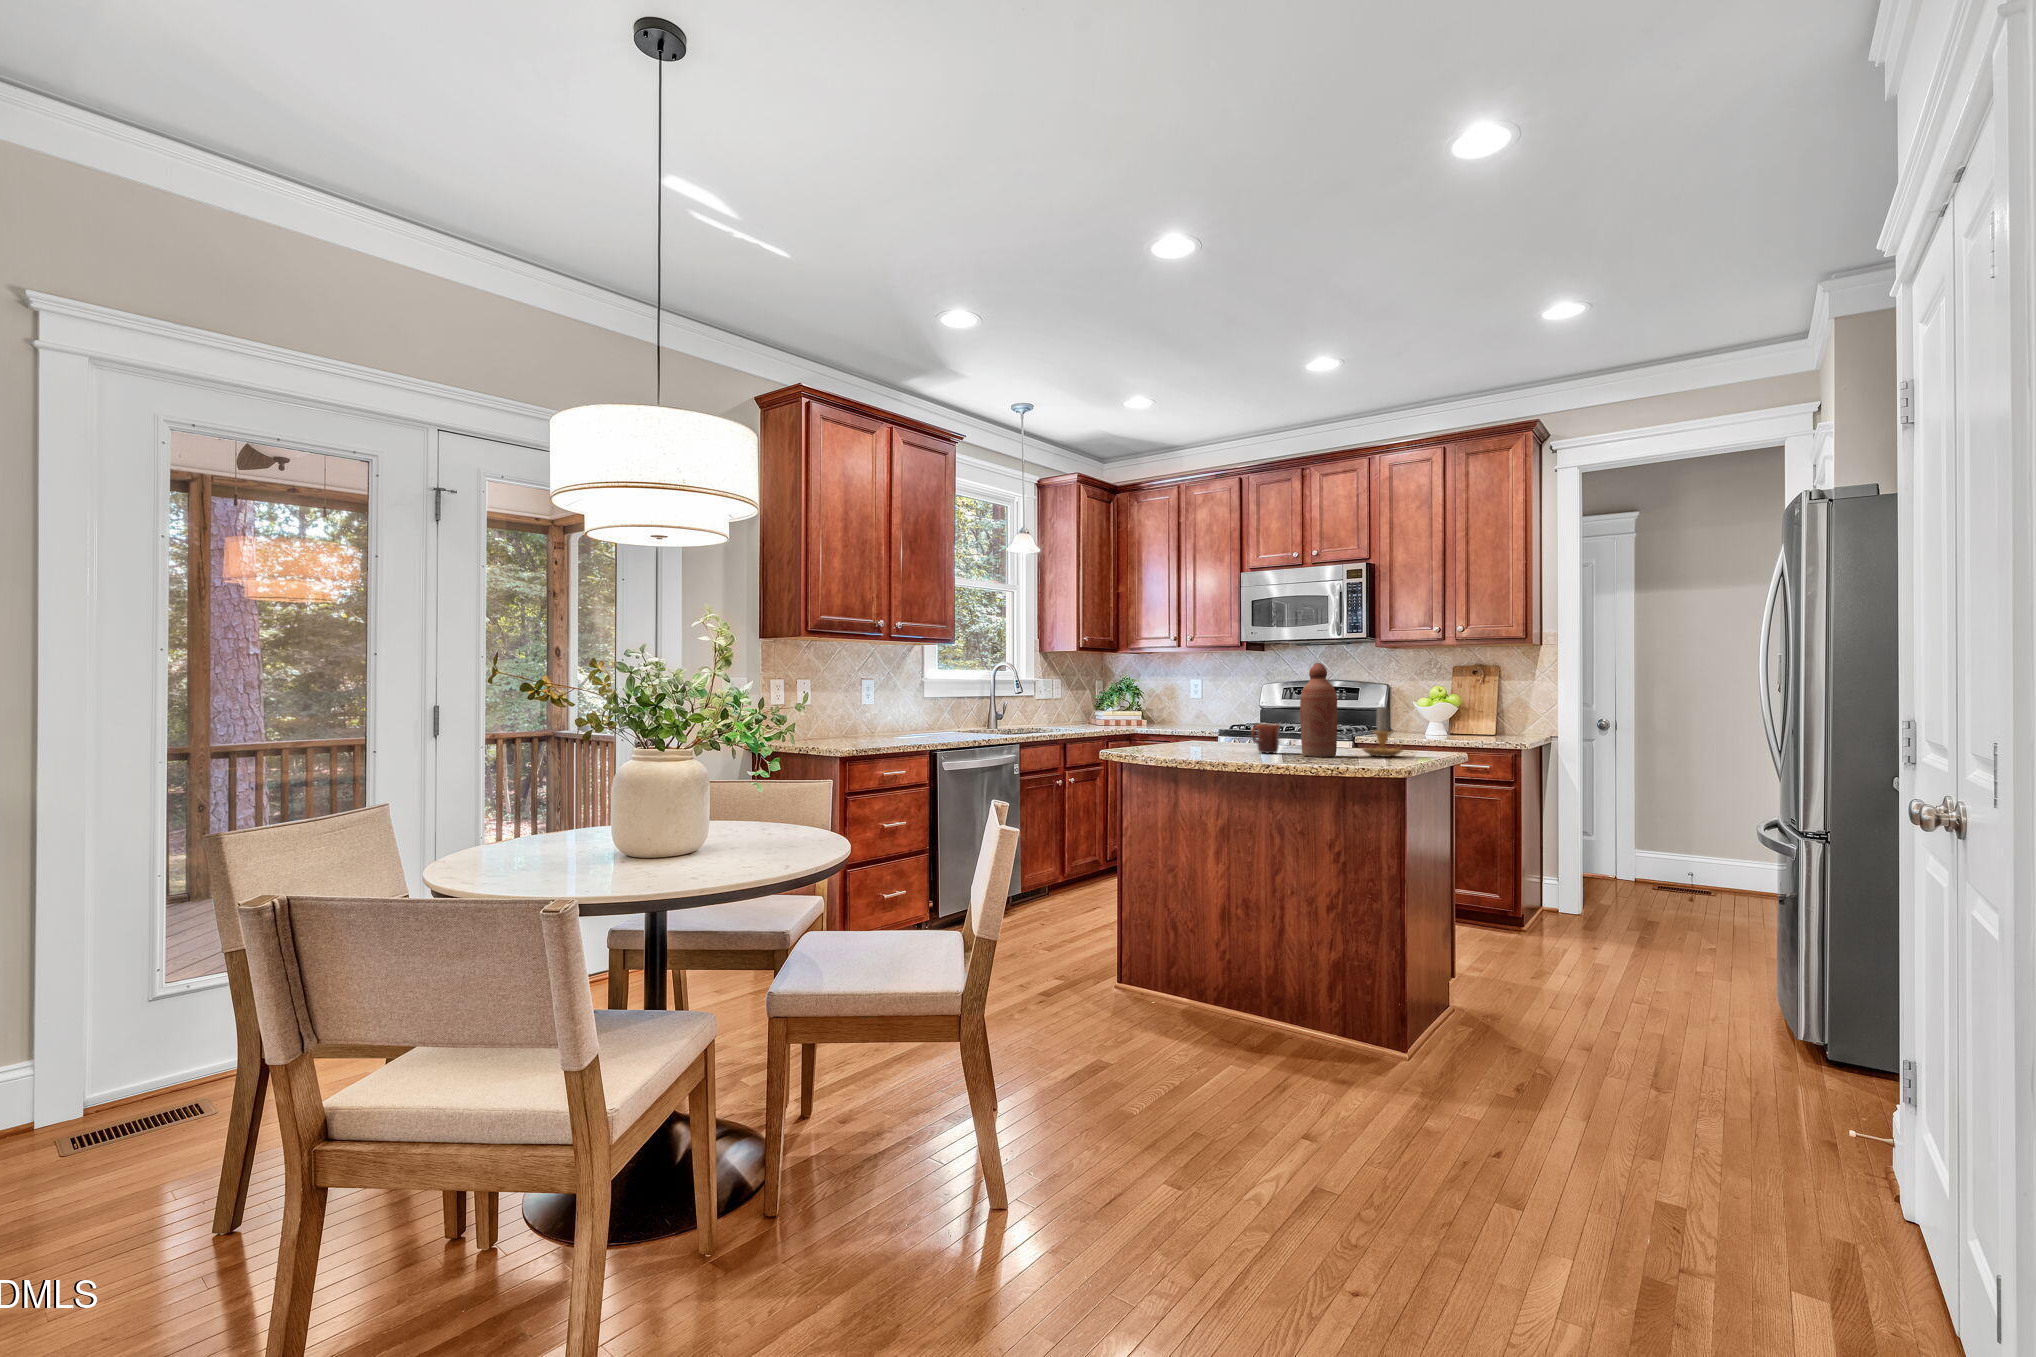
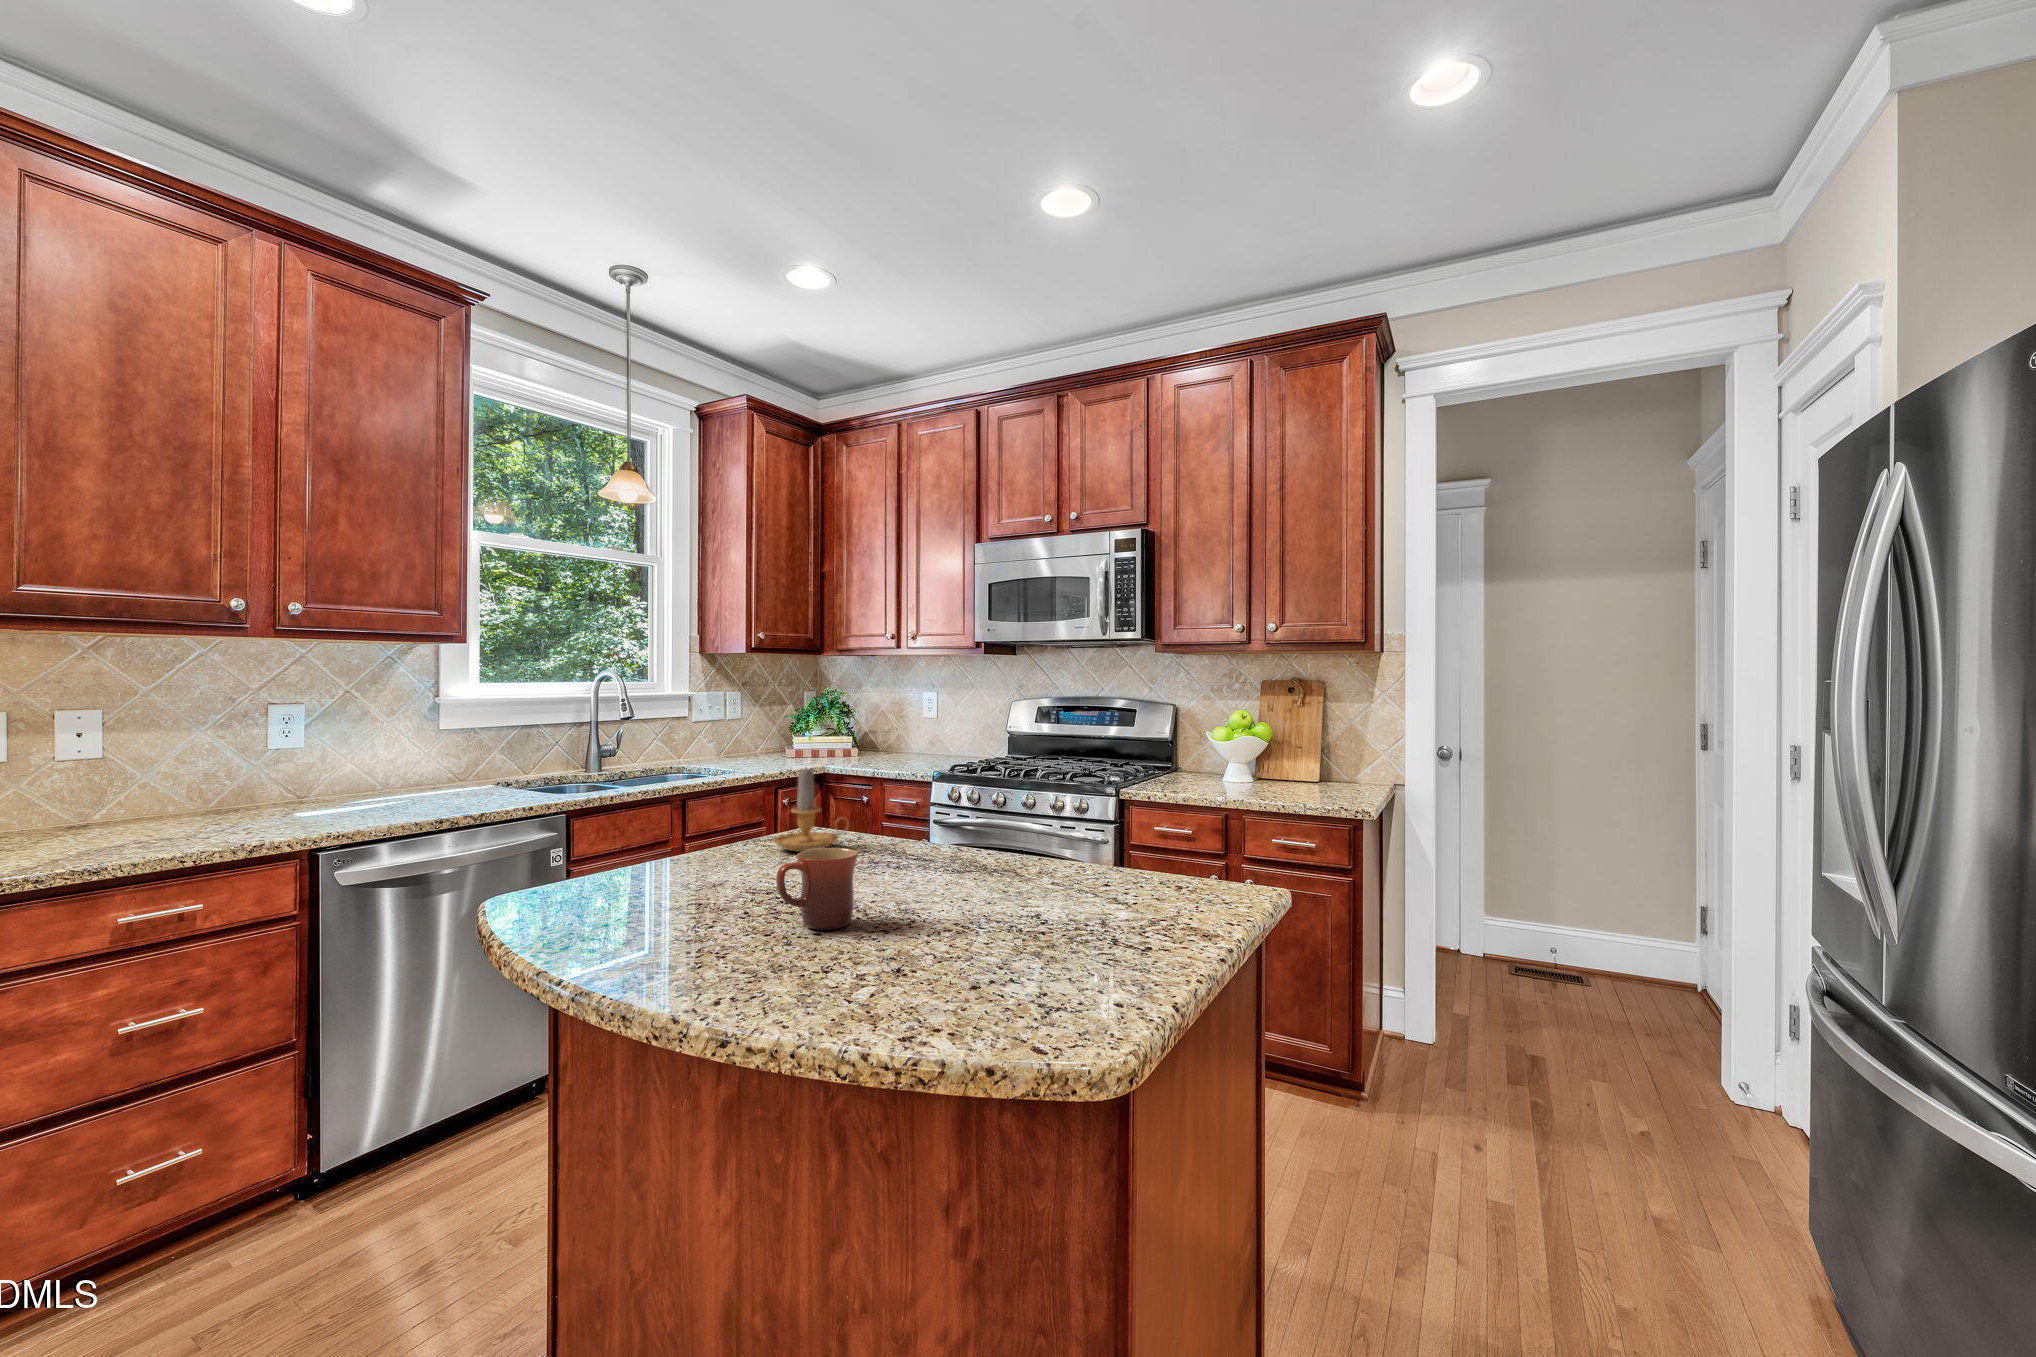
bottle: present [1300,663,1337,757] -> none [878,707,972,966]
candle: present [1363,707,1403,757] -> present [772,768,842,852]

